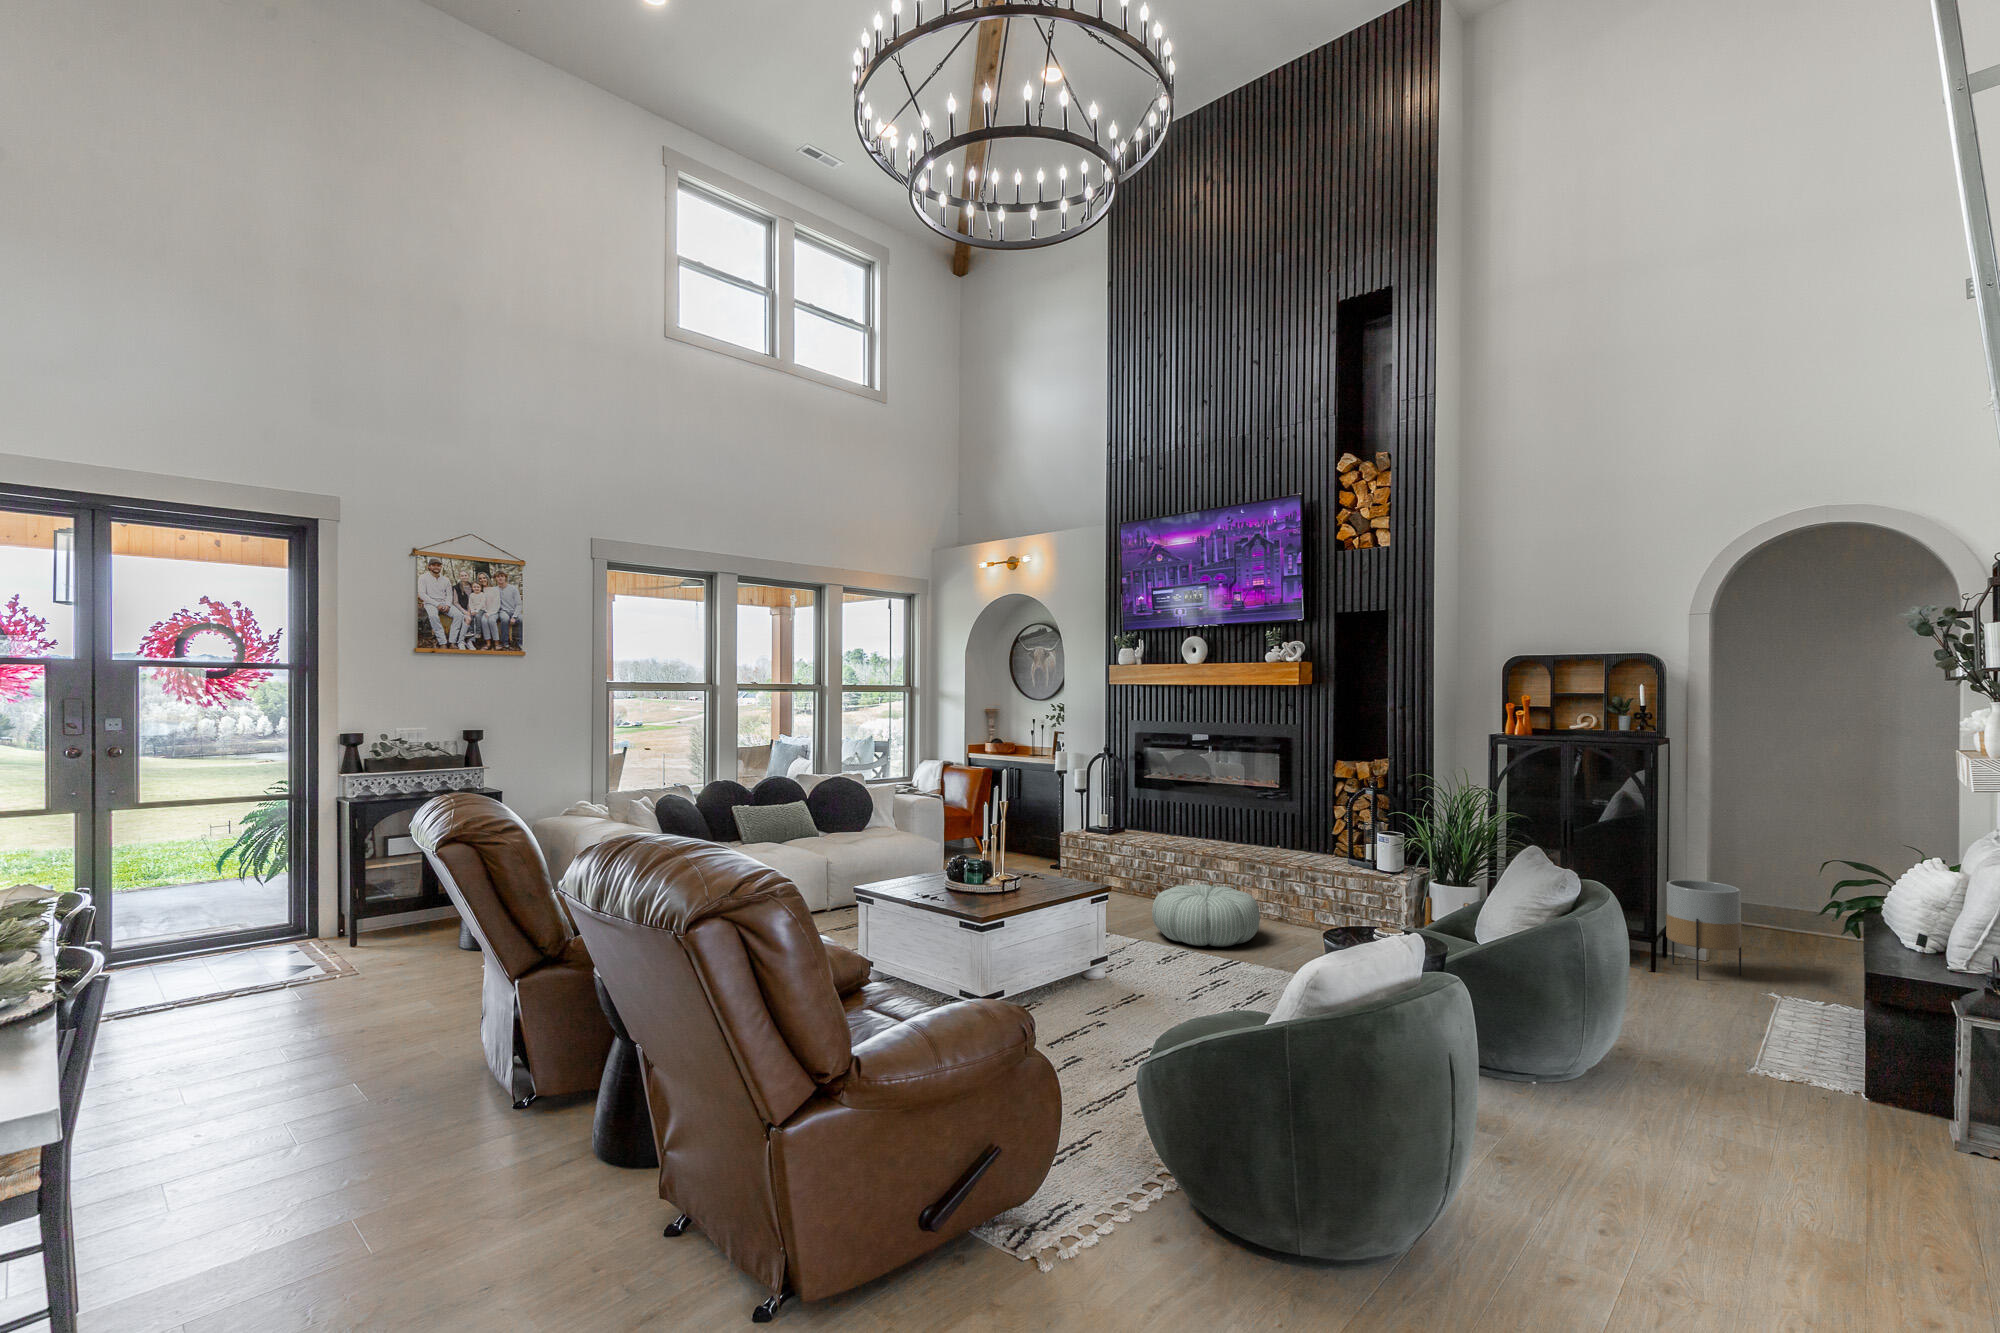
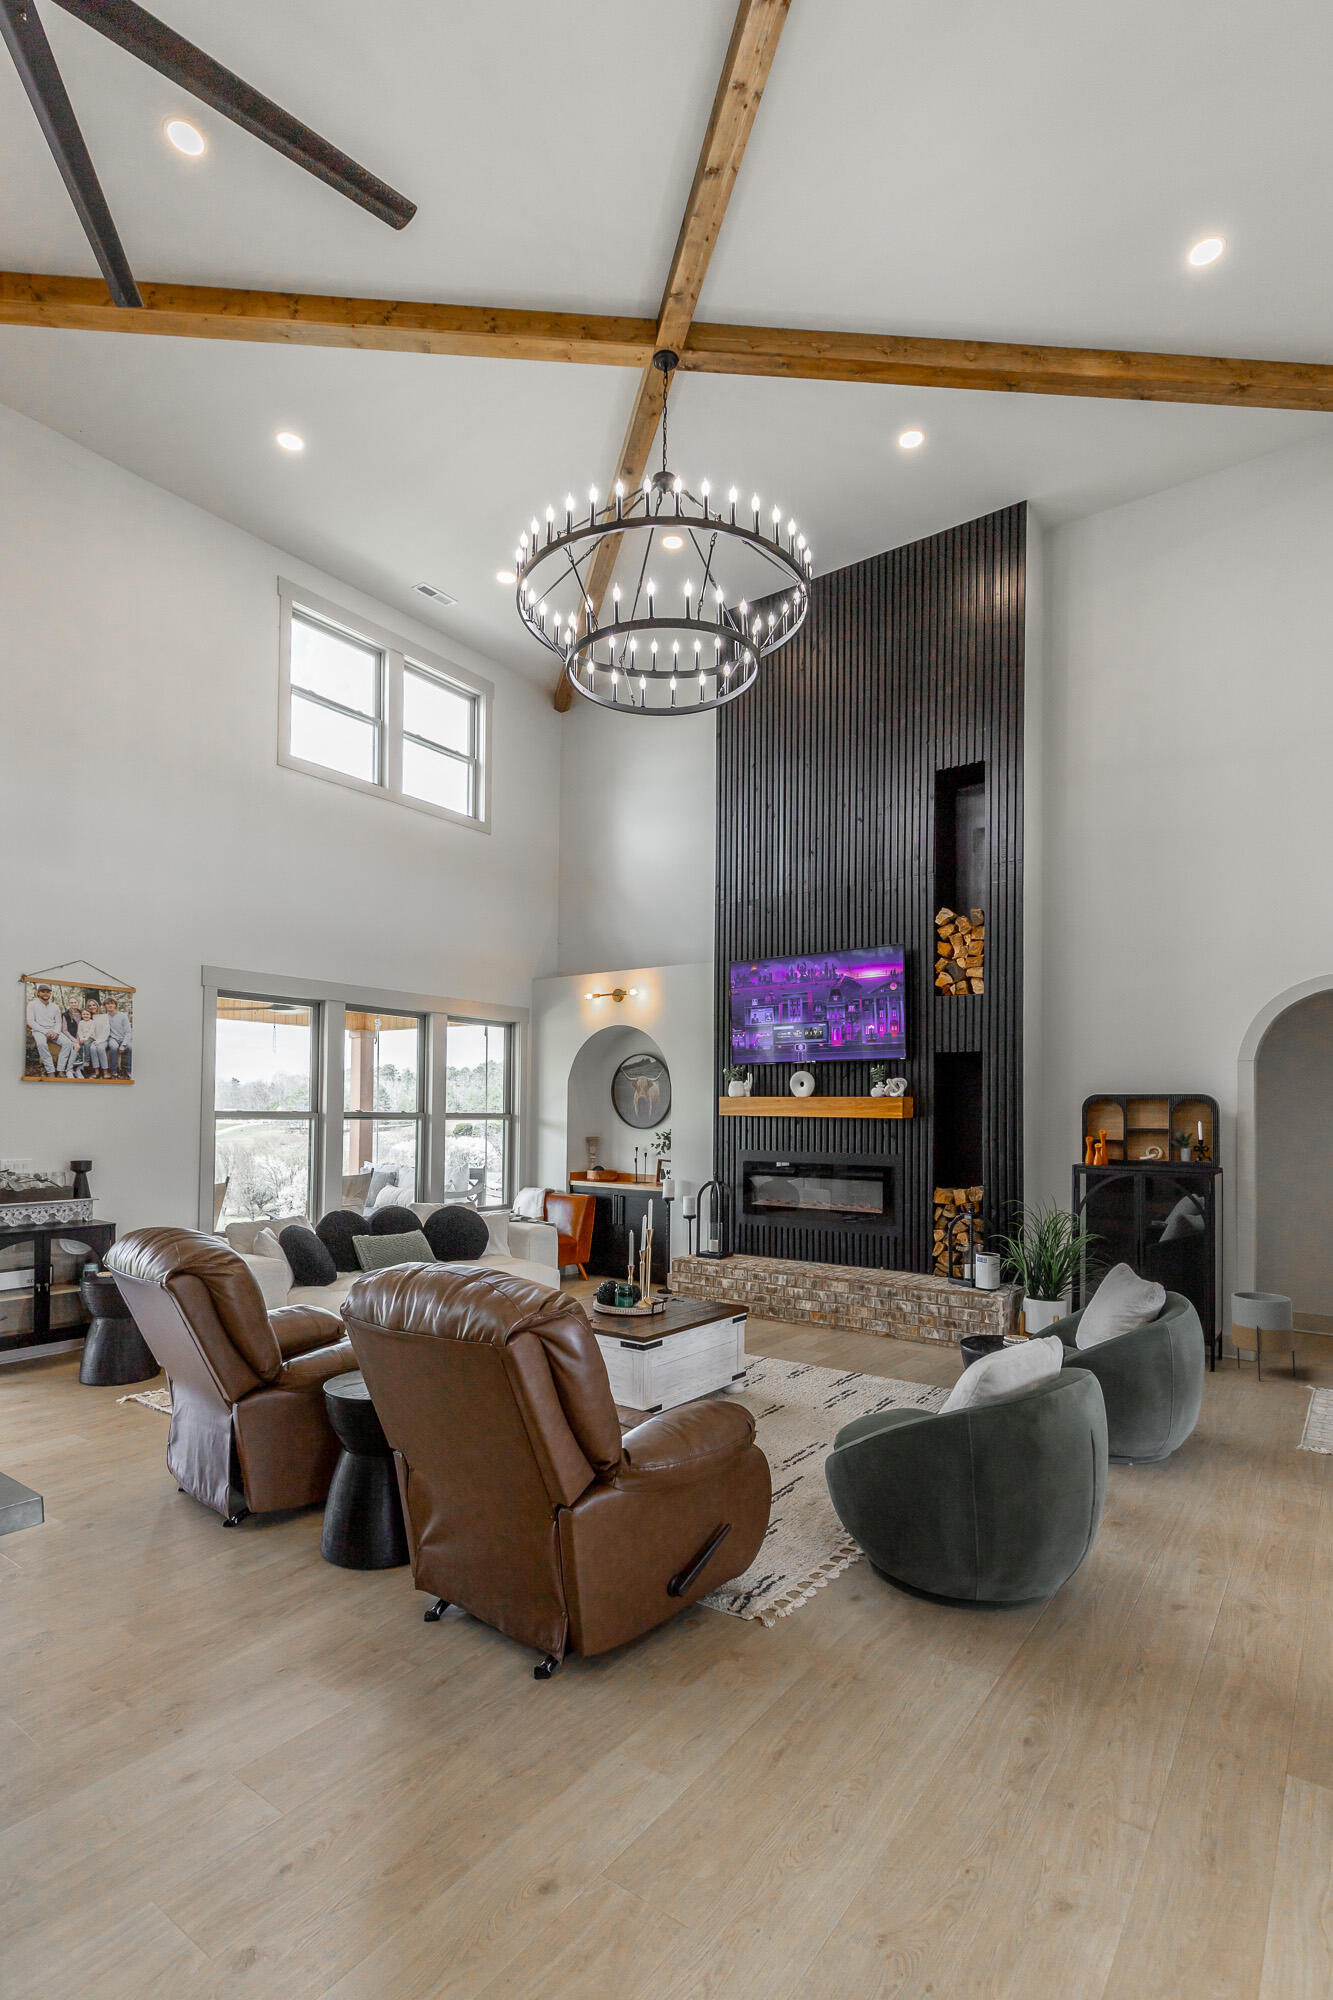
pouf: present [1152,884,1260,947] -> none [775,1307,876,1366]

